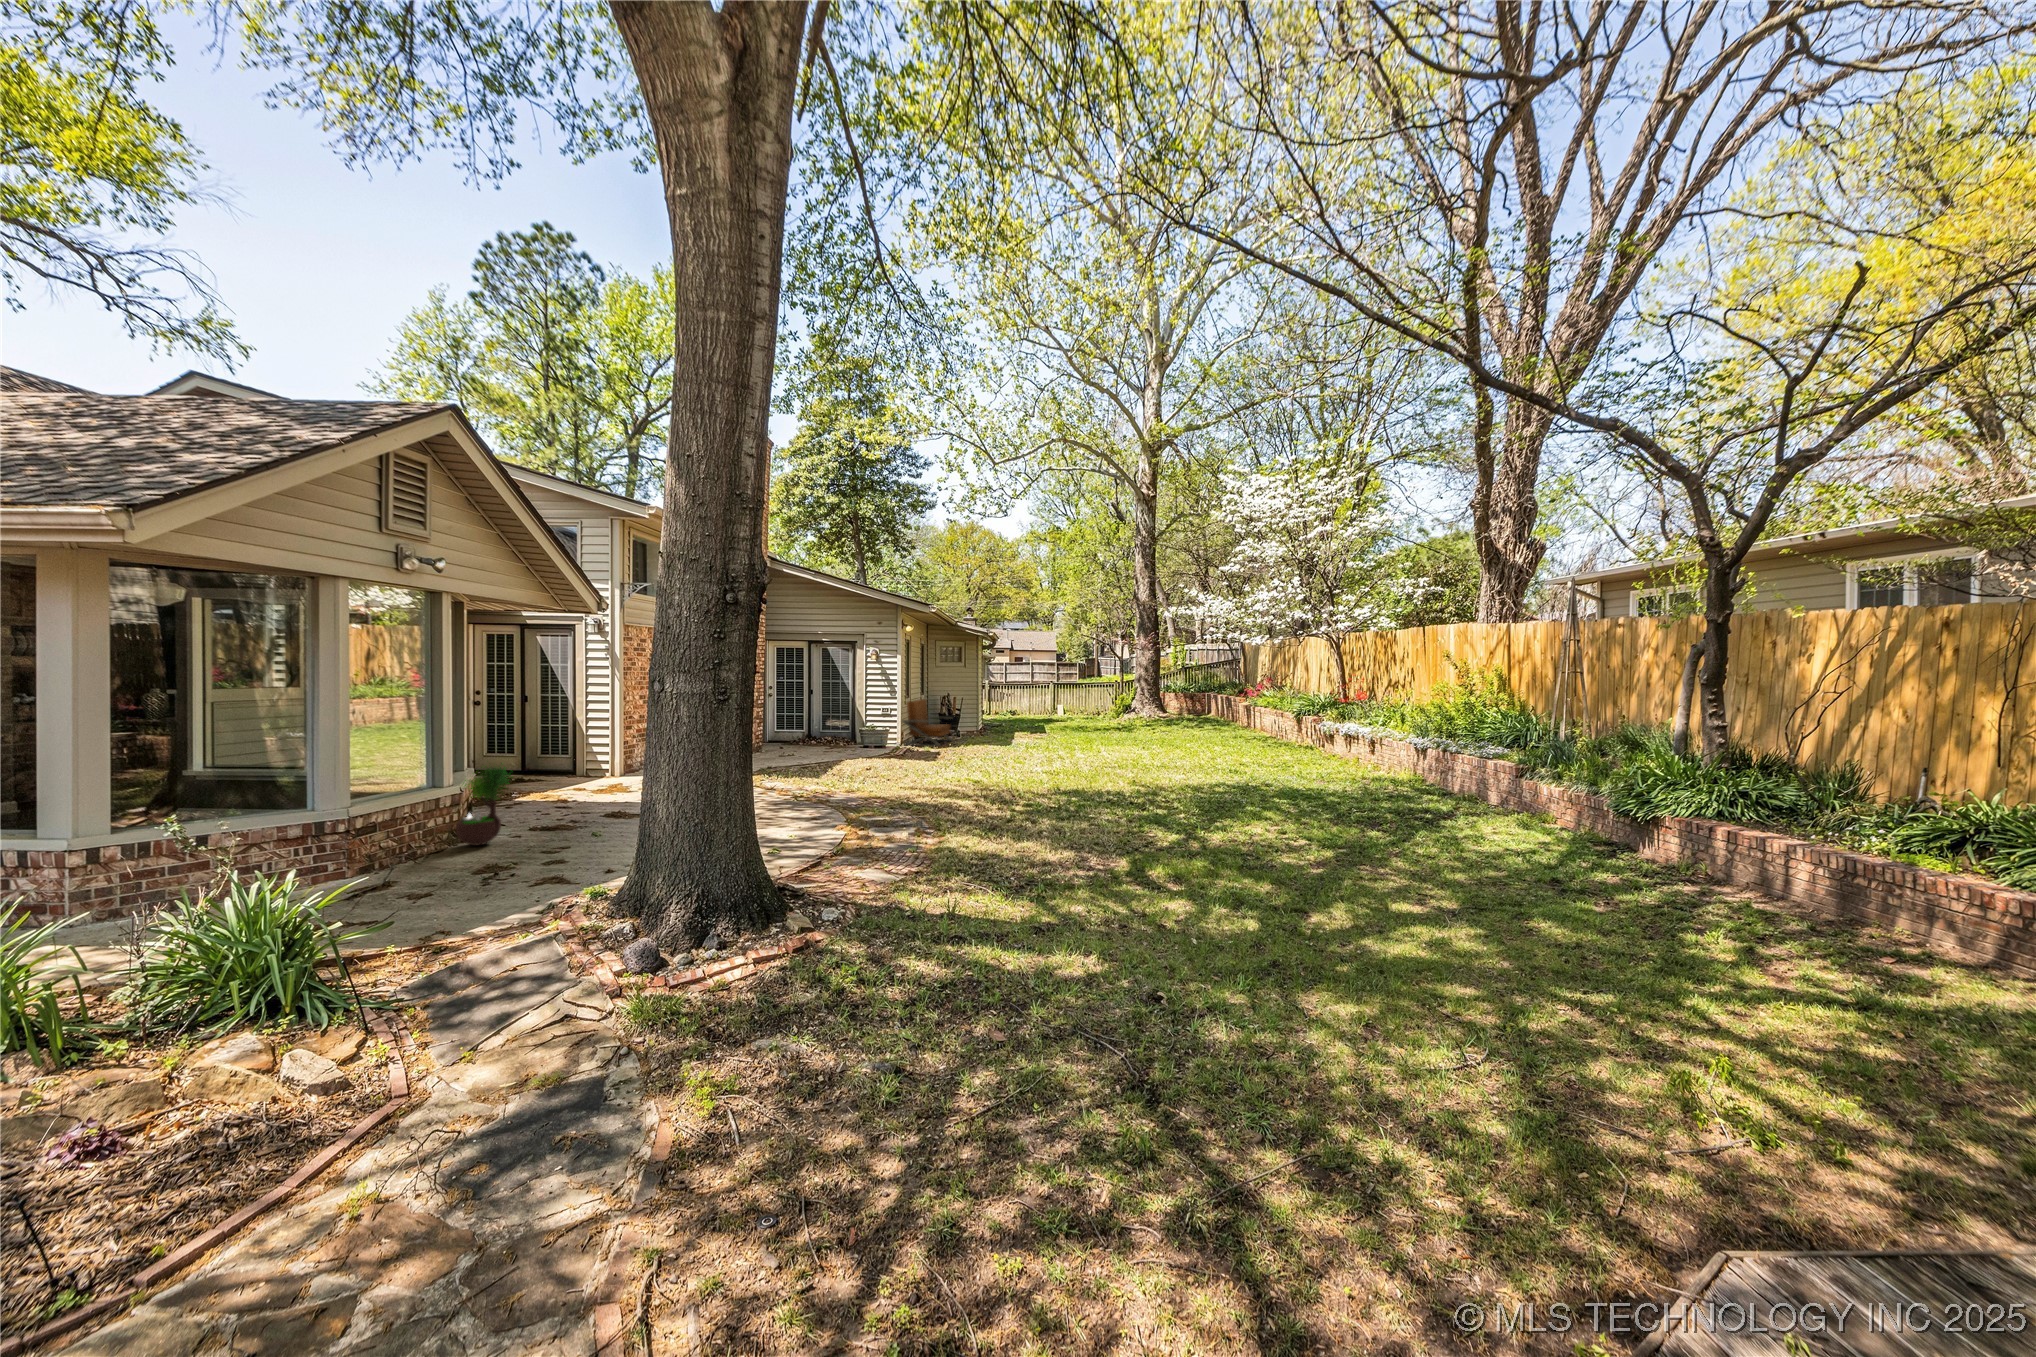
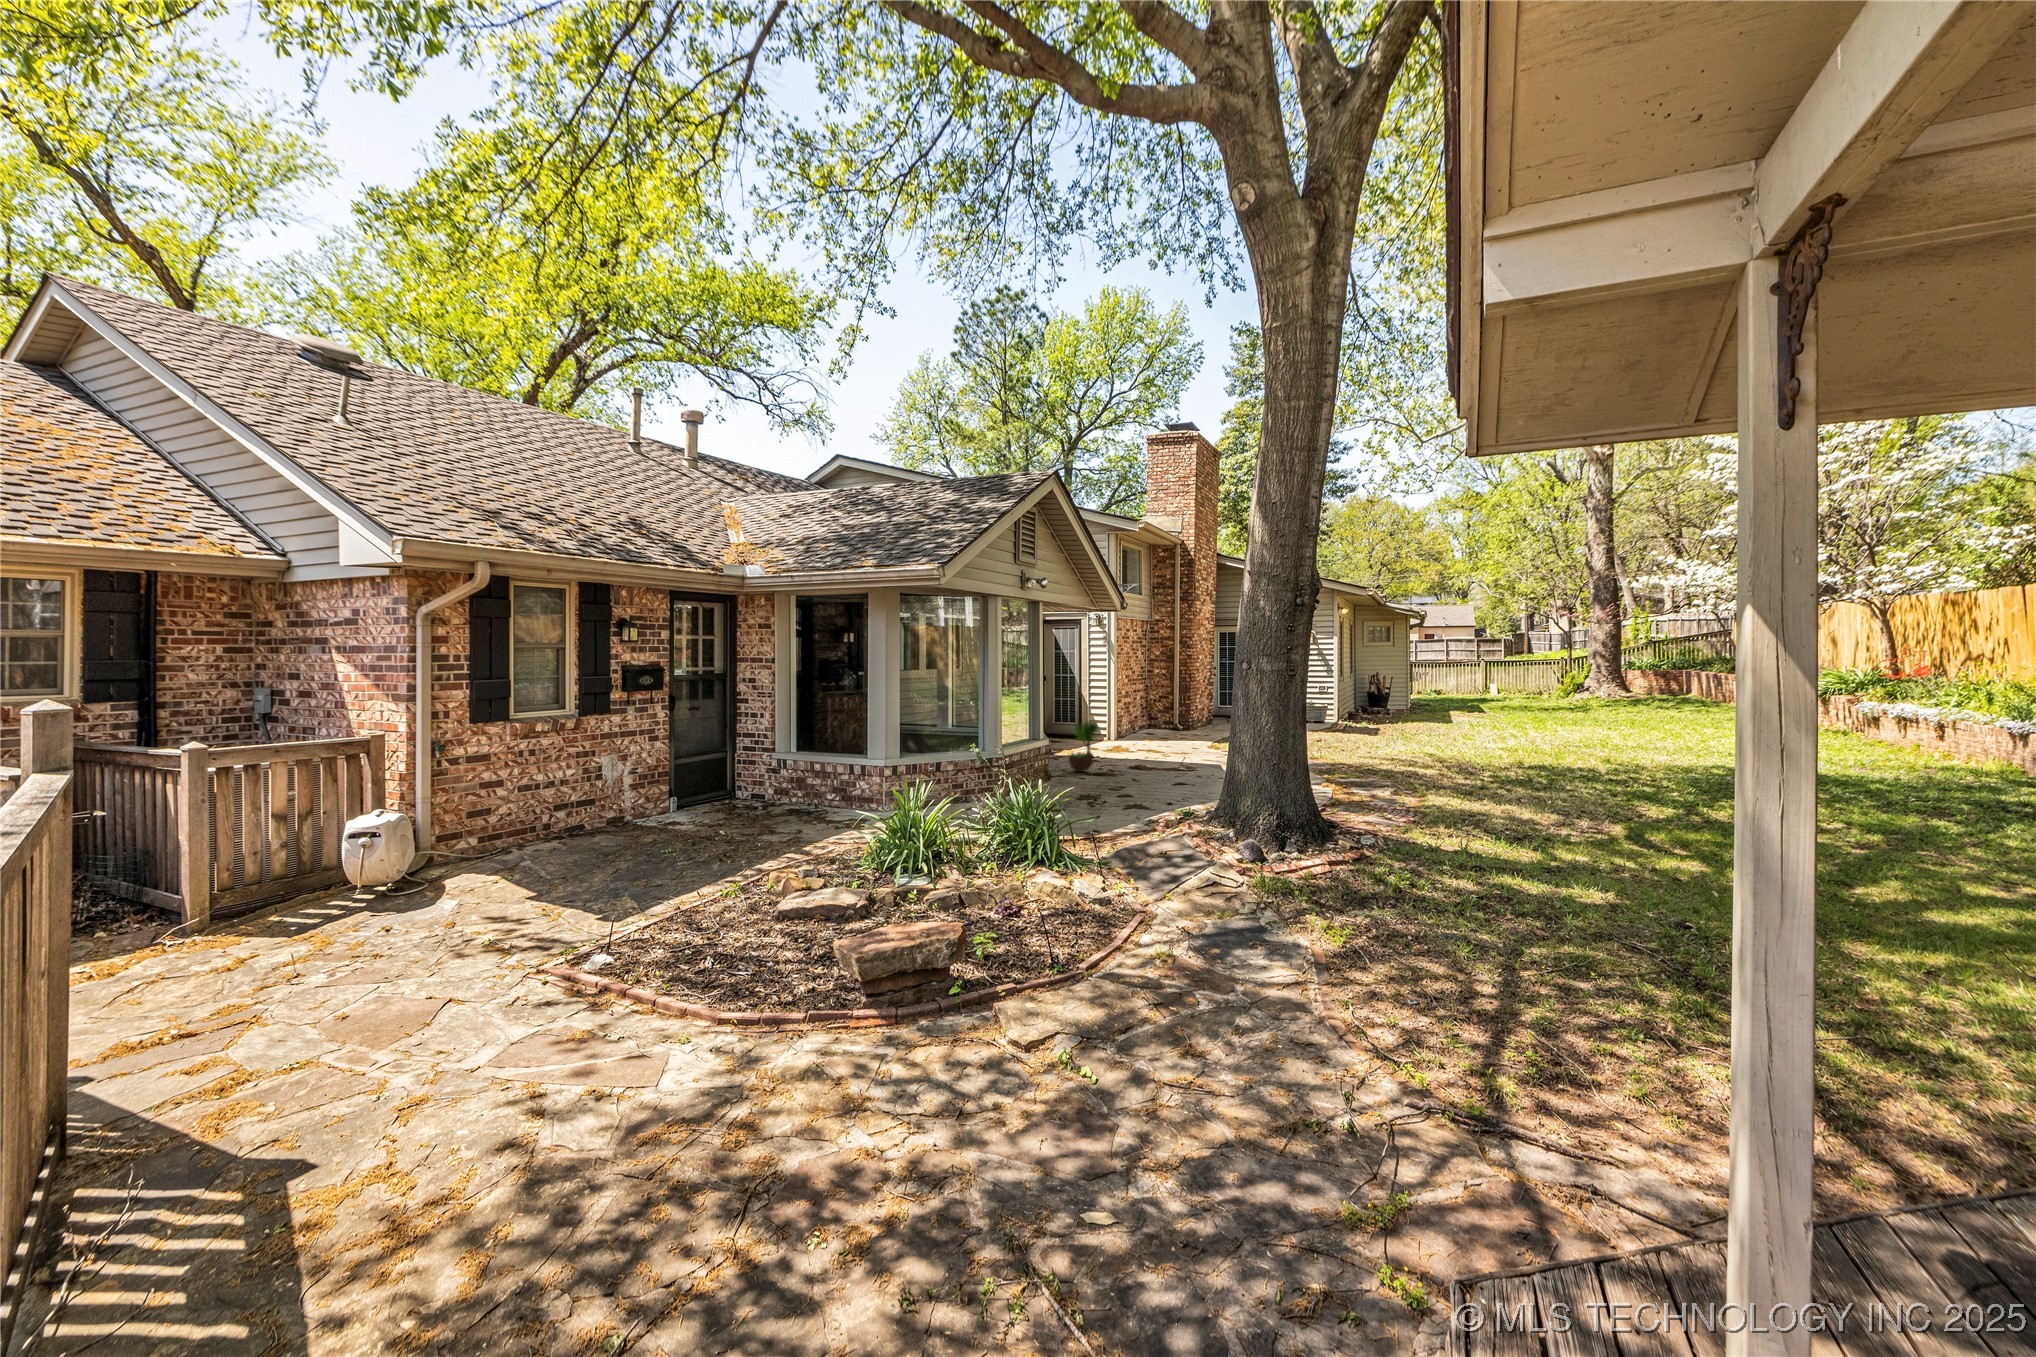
lounge chair: present [902,699,952,746] -> none [1334,678,1385,722]

